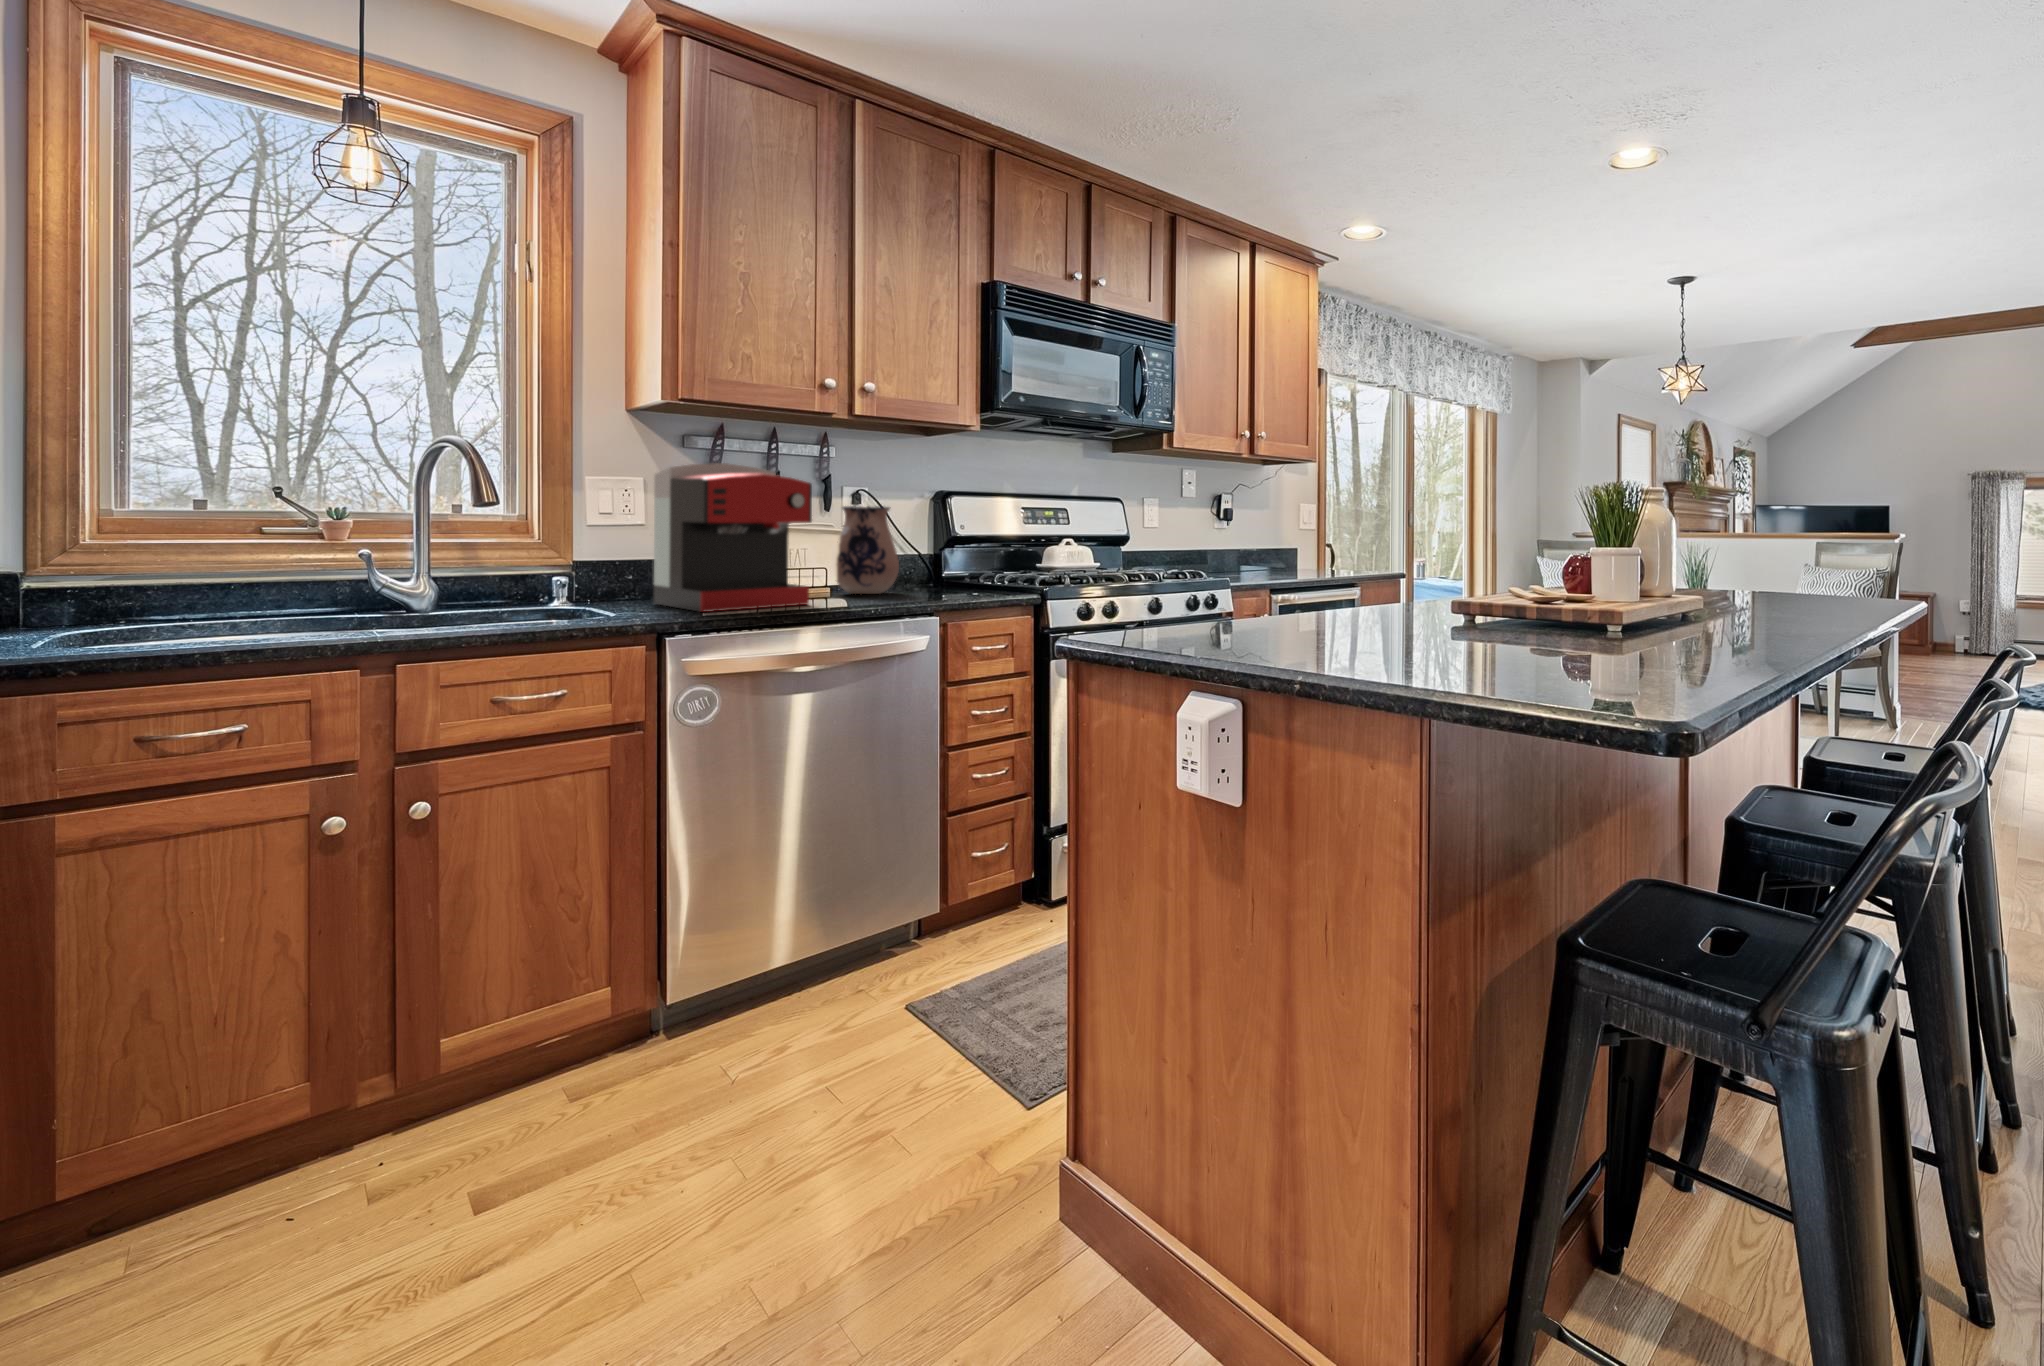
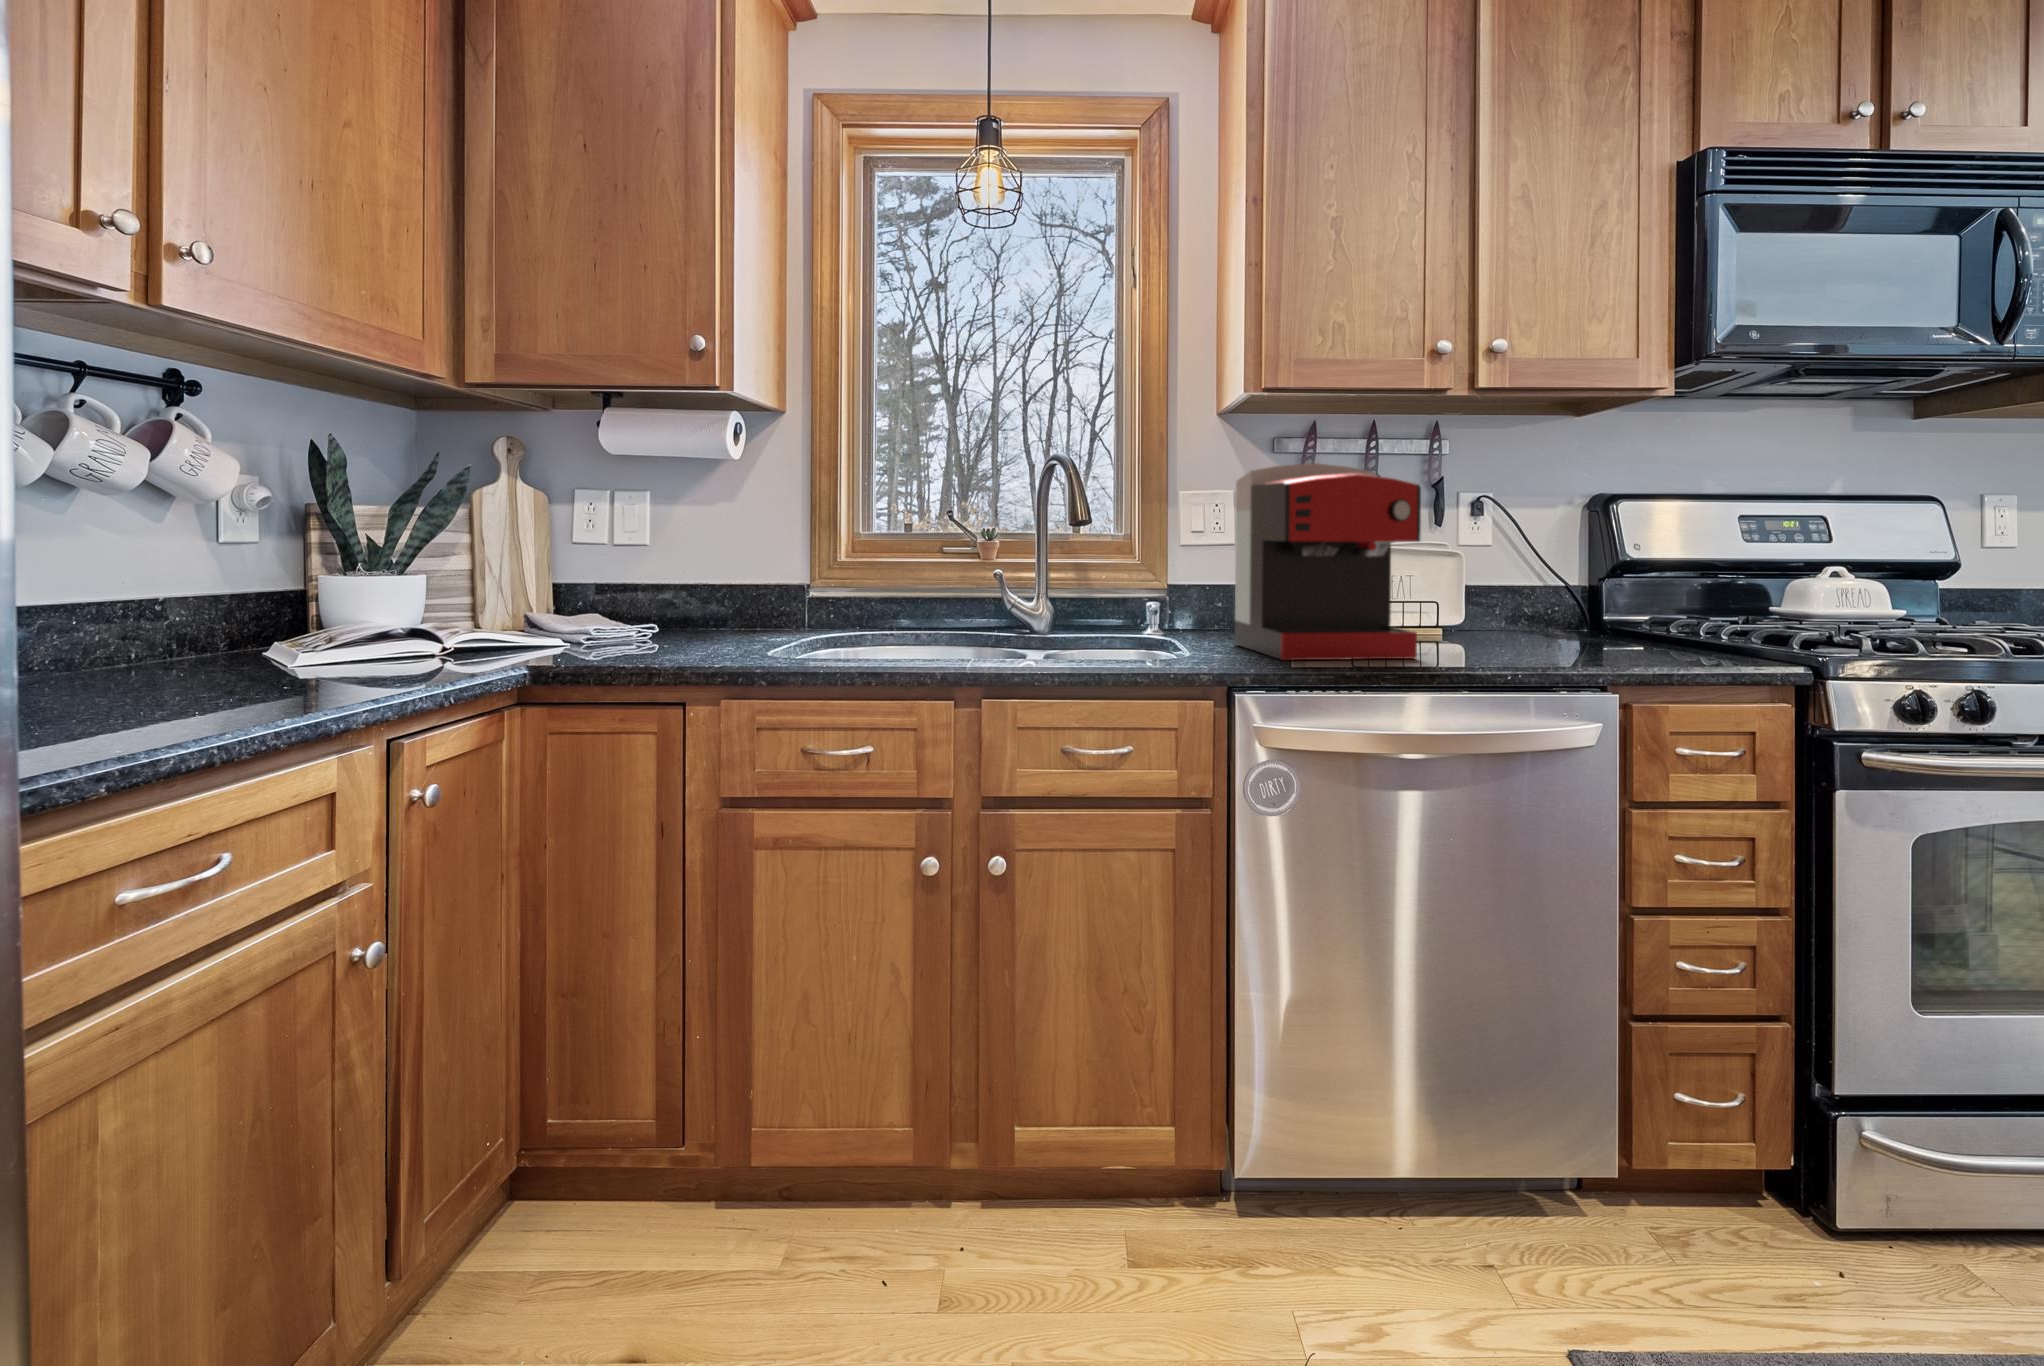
ceramic pitcher: present [837,506,899,594] -> none [1451,518,1547,648]

